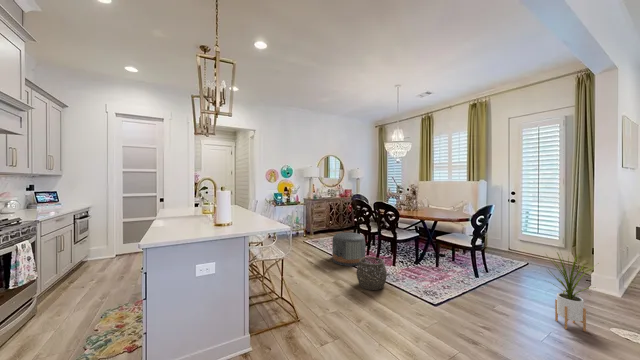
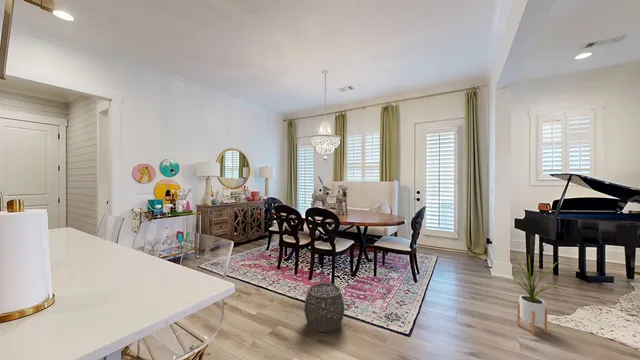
pouf: present [332,232,365,266] -> none [253,249,297,297]

